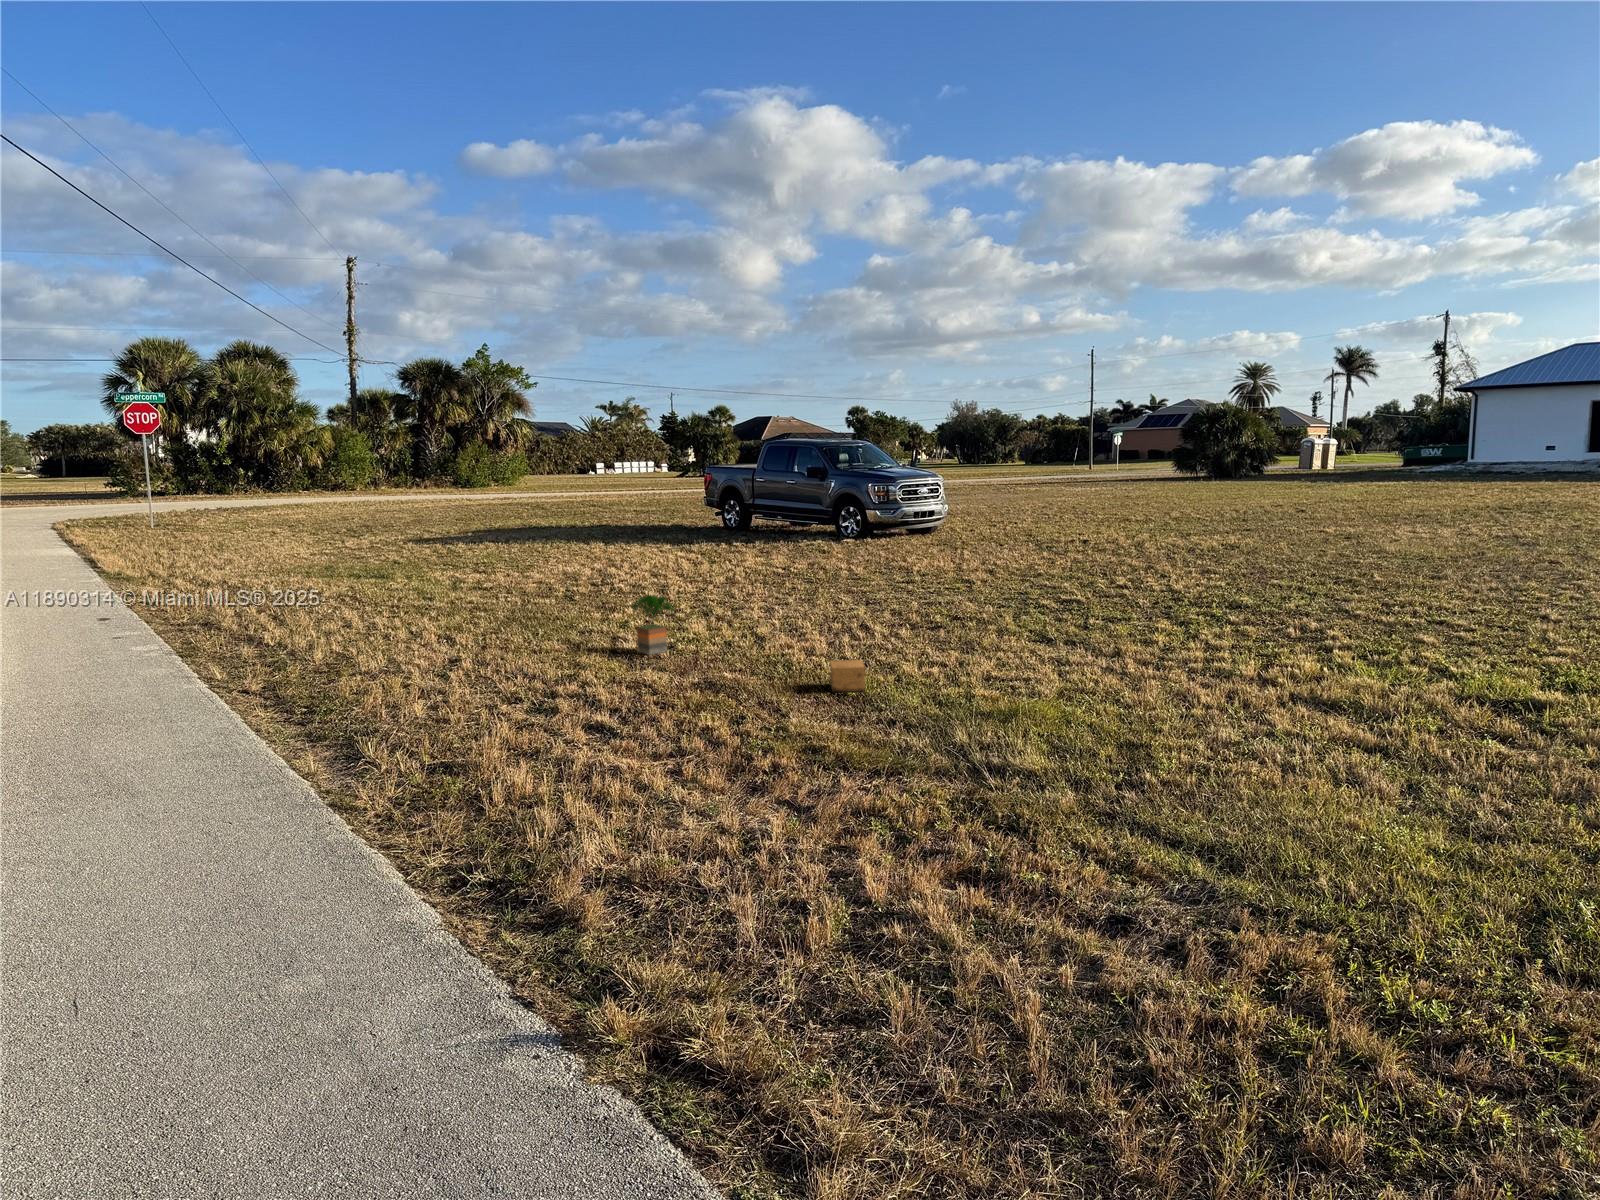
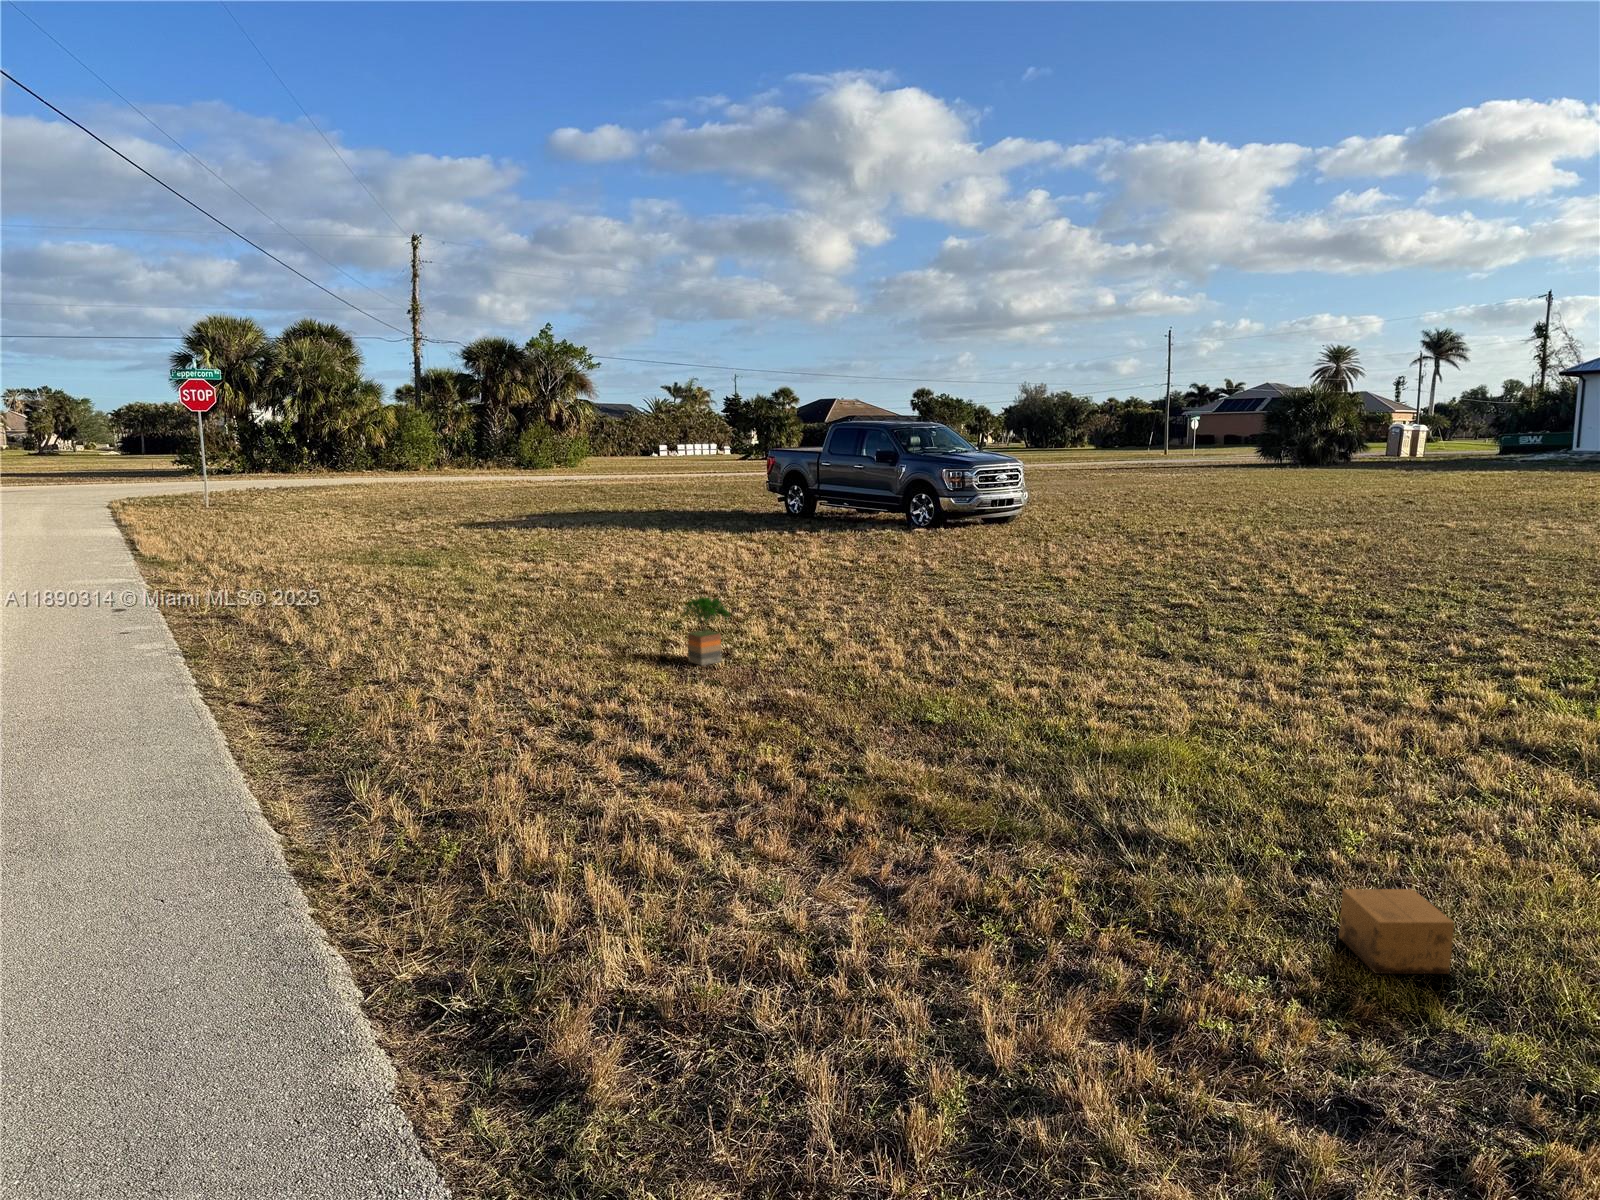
cardboard box: present [830,660,865,692] -> present [1339,889,1454,974]

